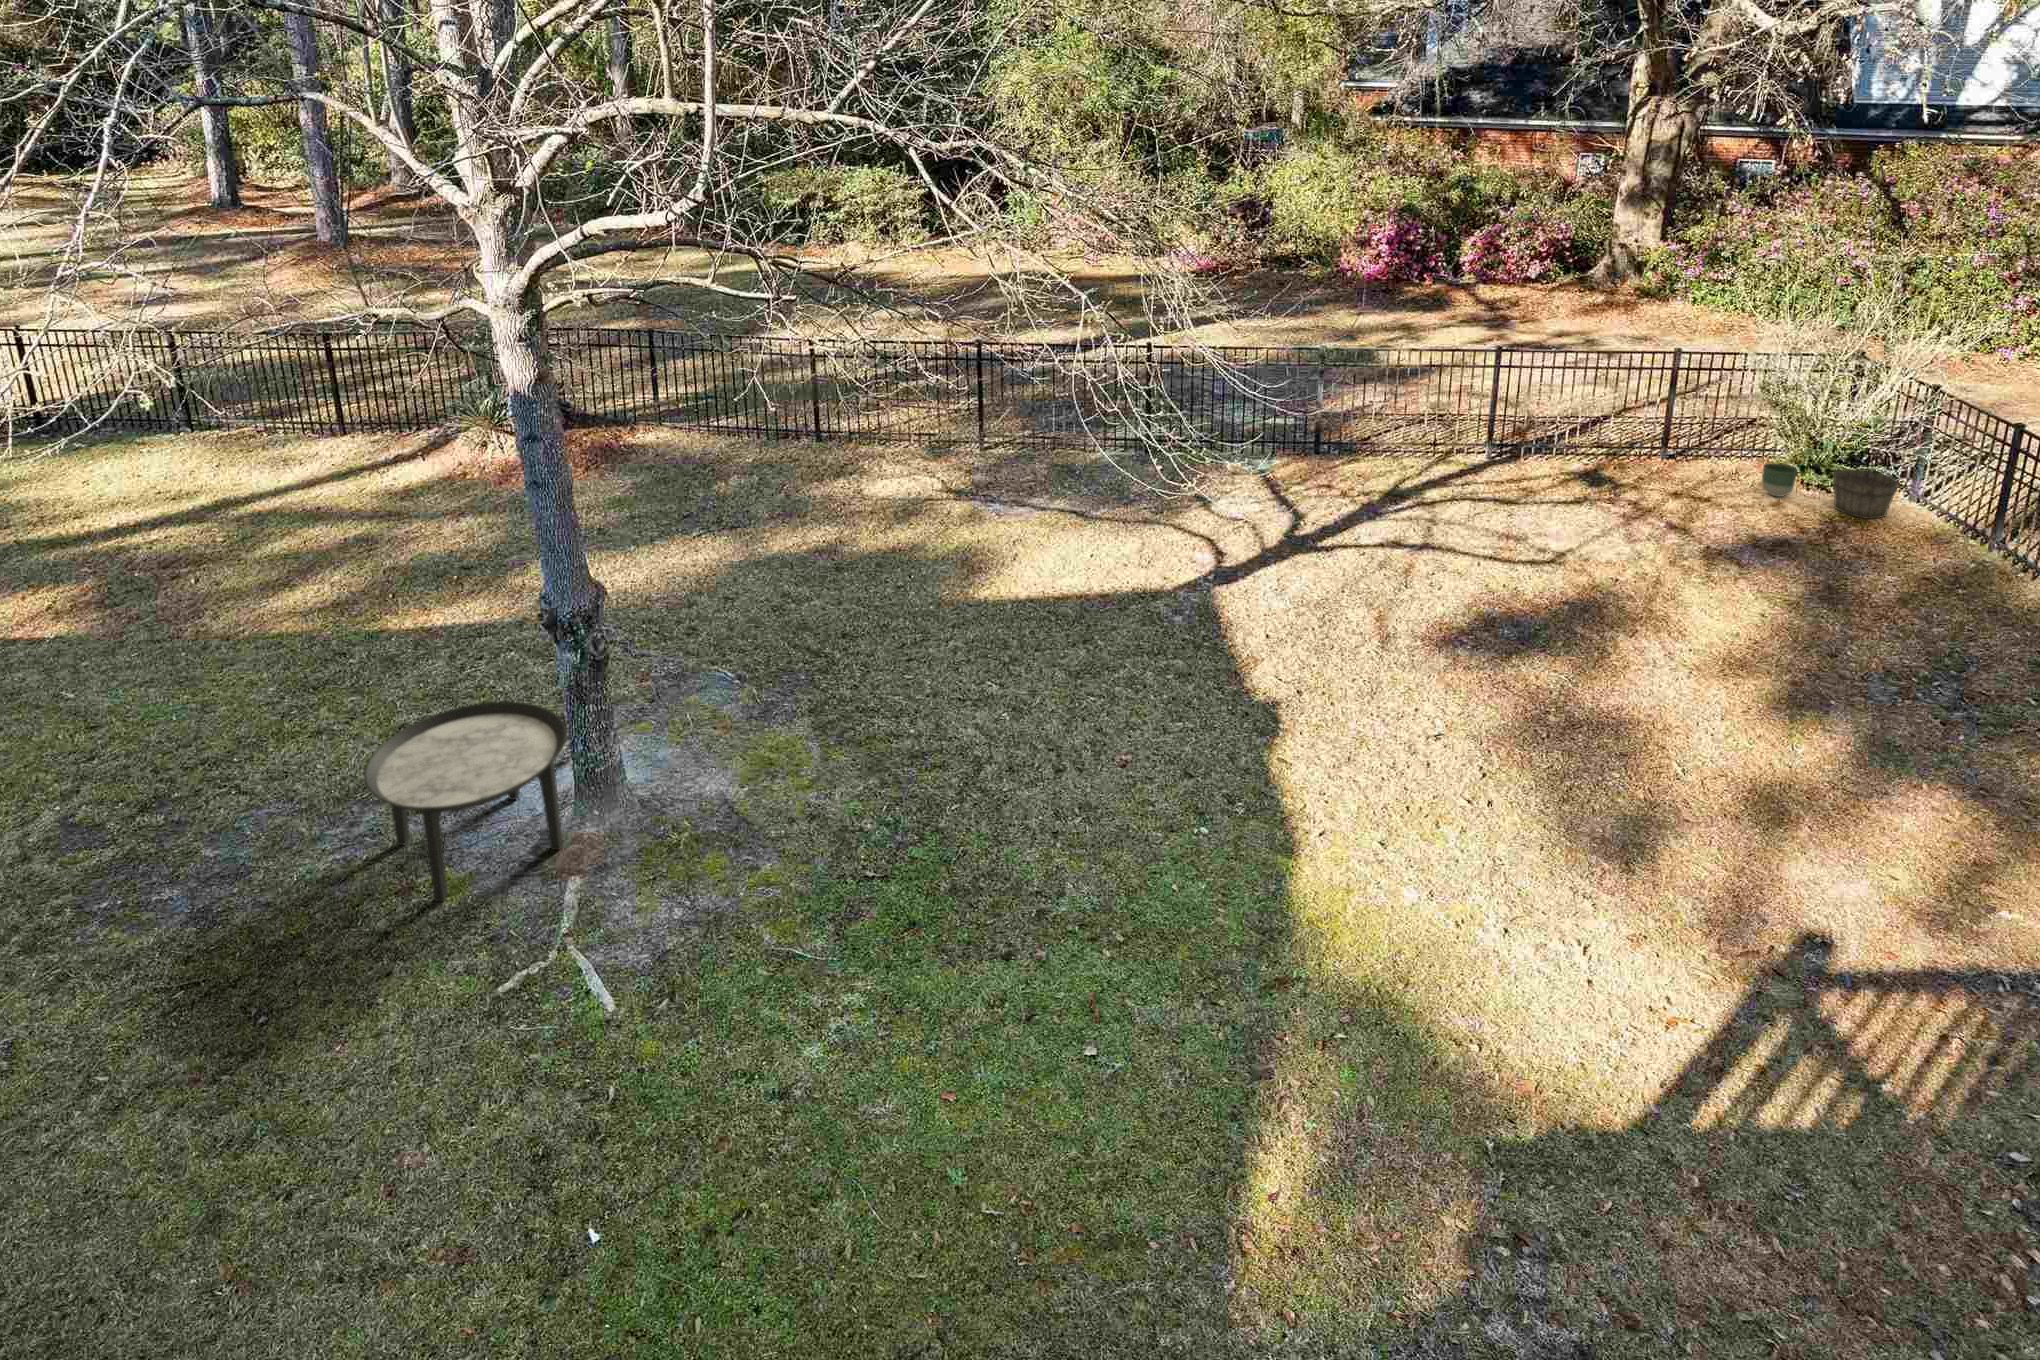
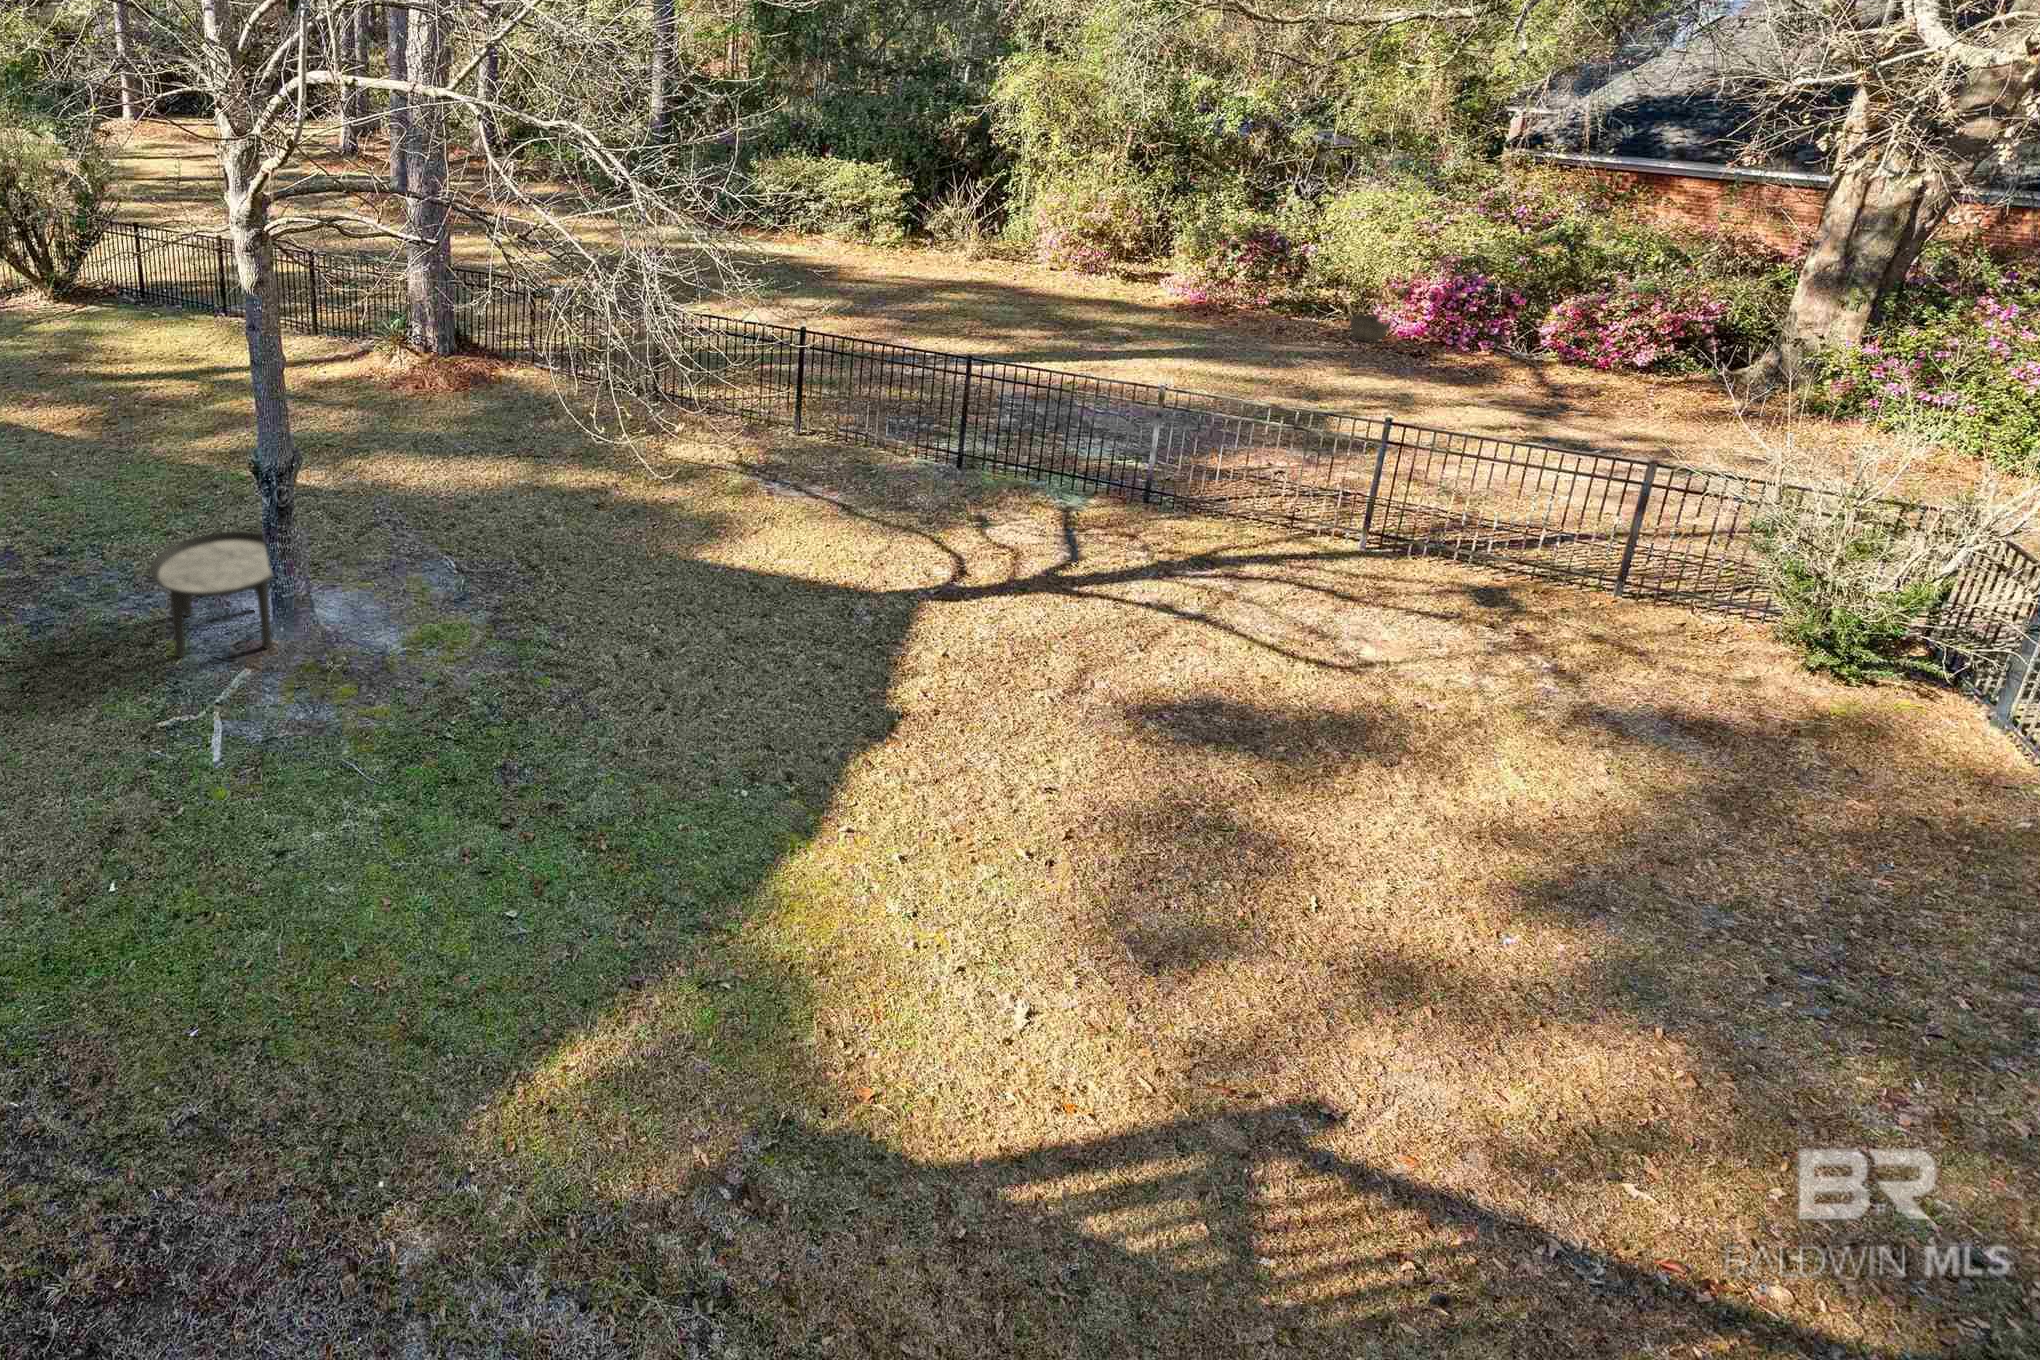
planter: present [1761,463,1797,497] -> none [1744,632,1802,679]
wooden bucket: present [1833,469,1898,519] -> present [1350,314,1391,342]

